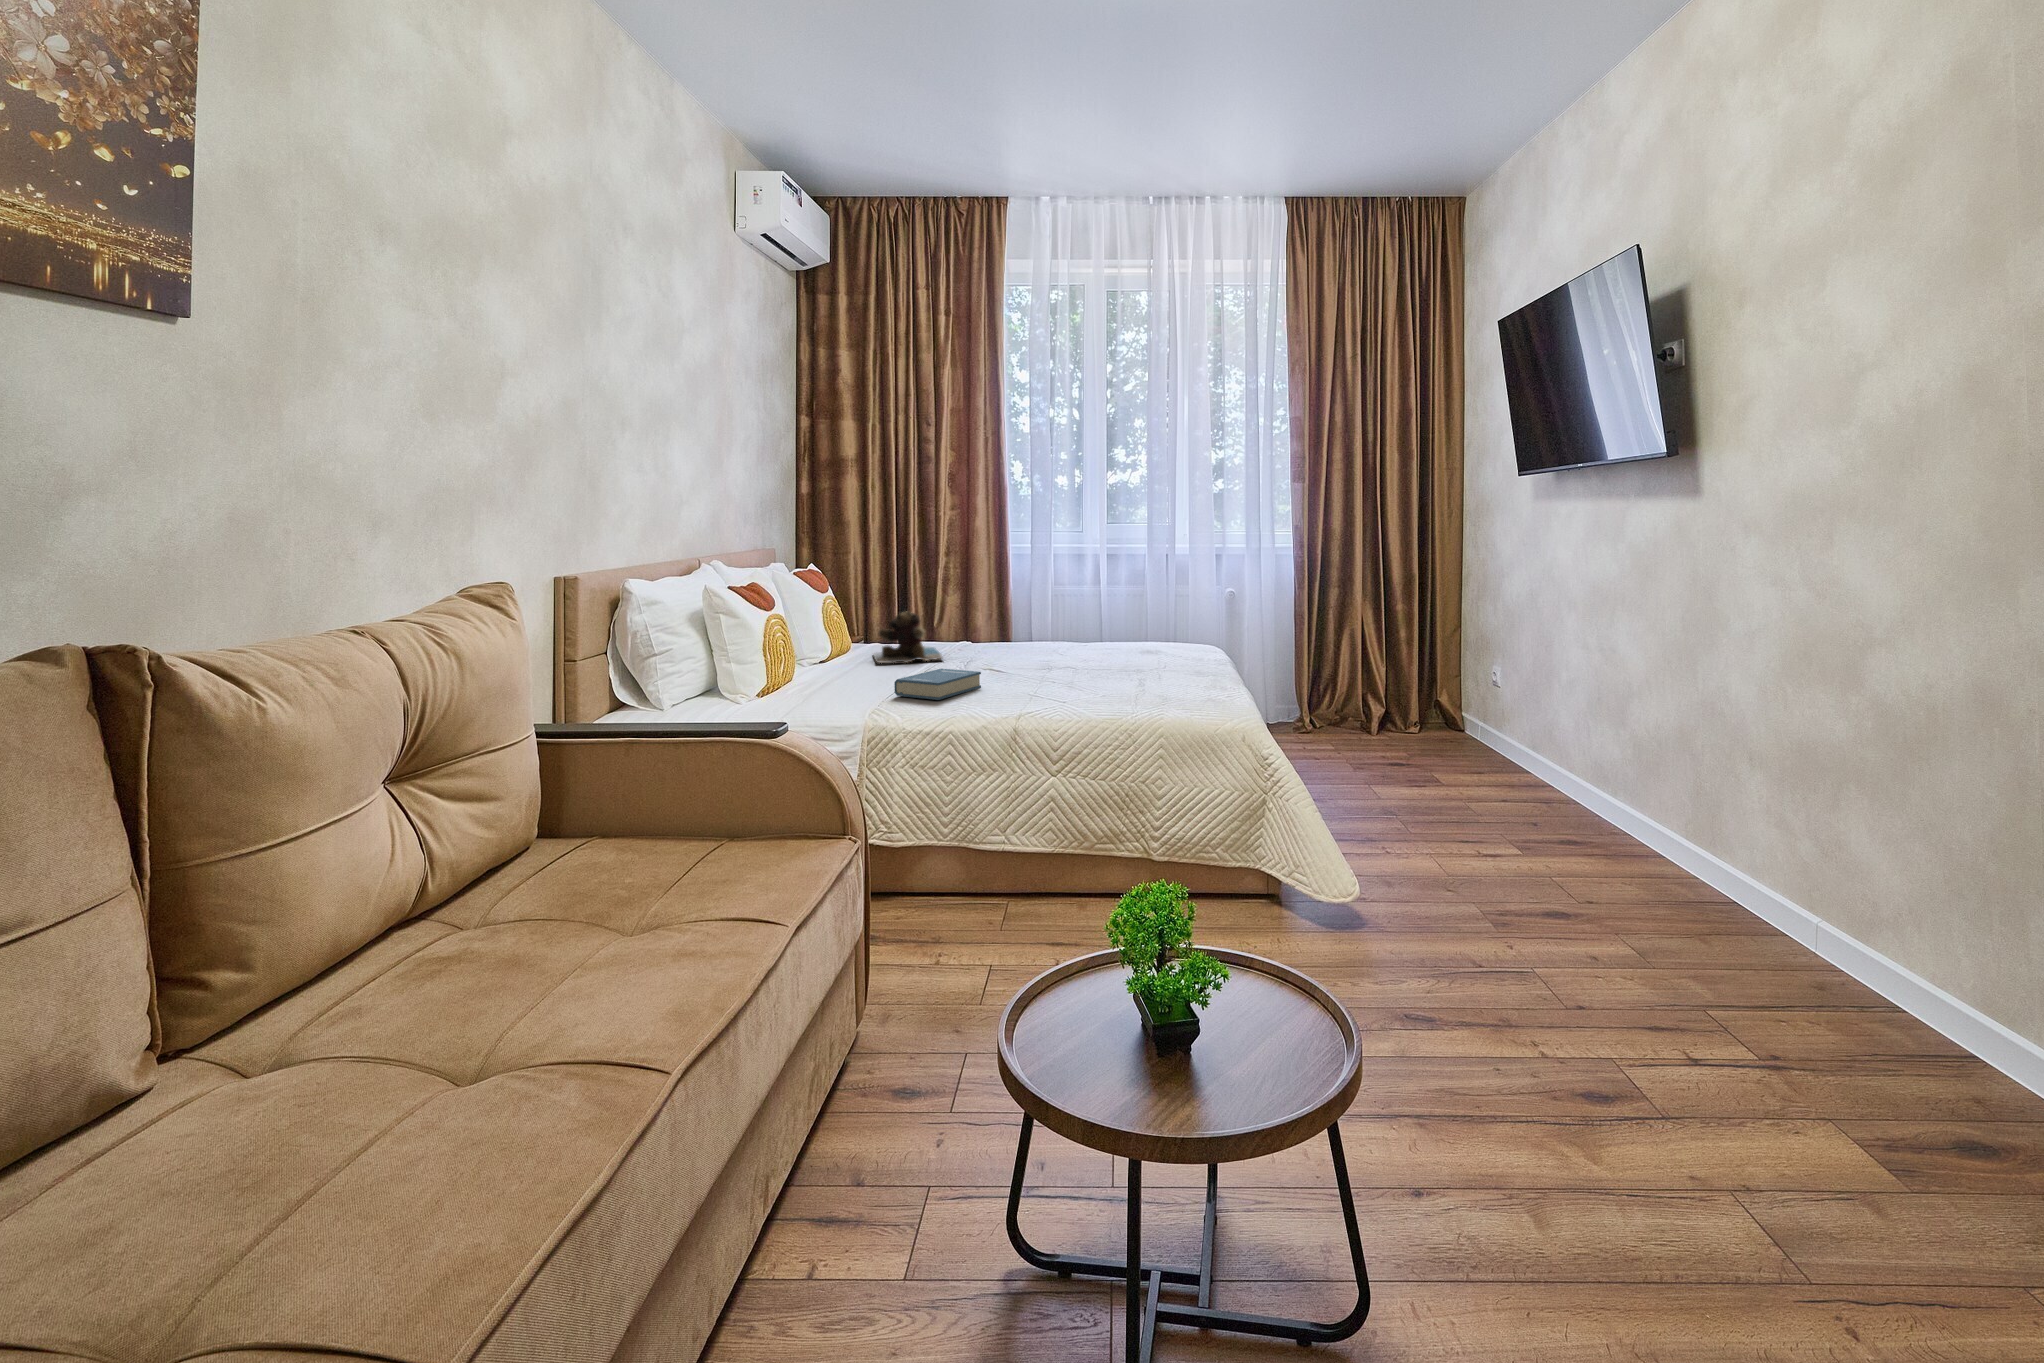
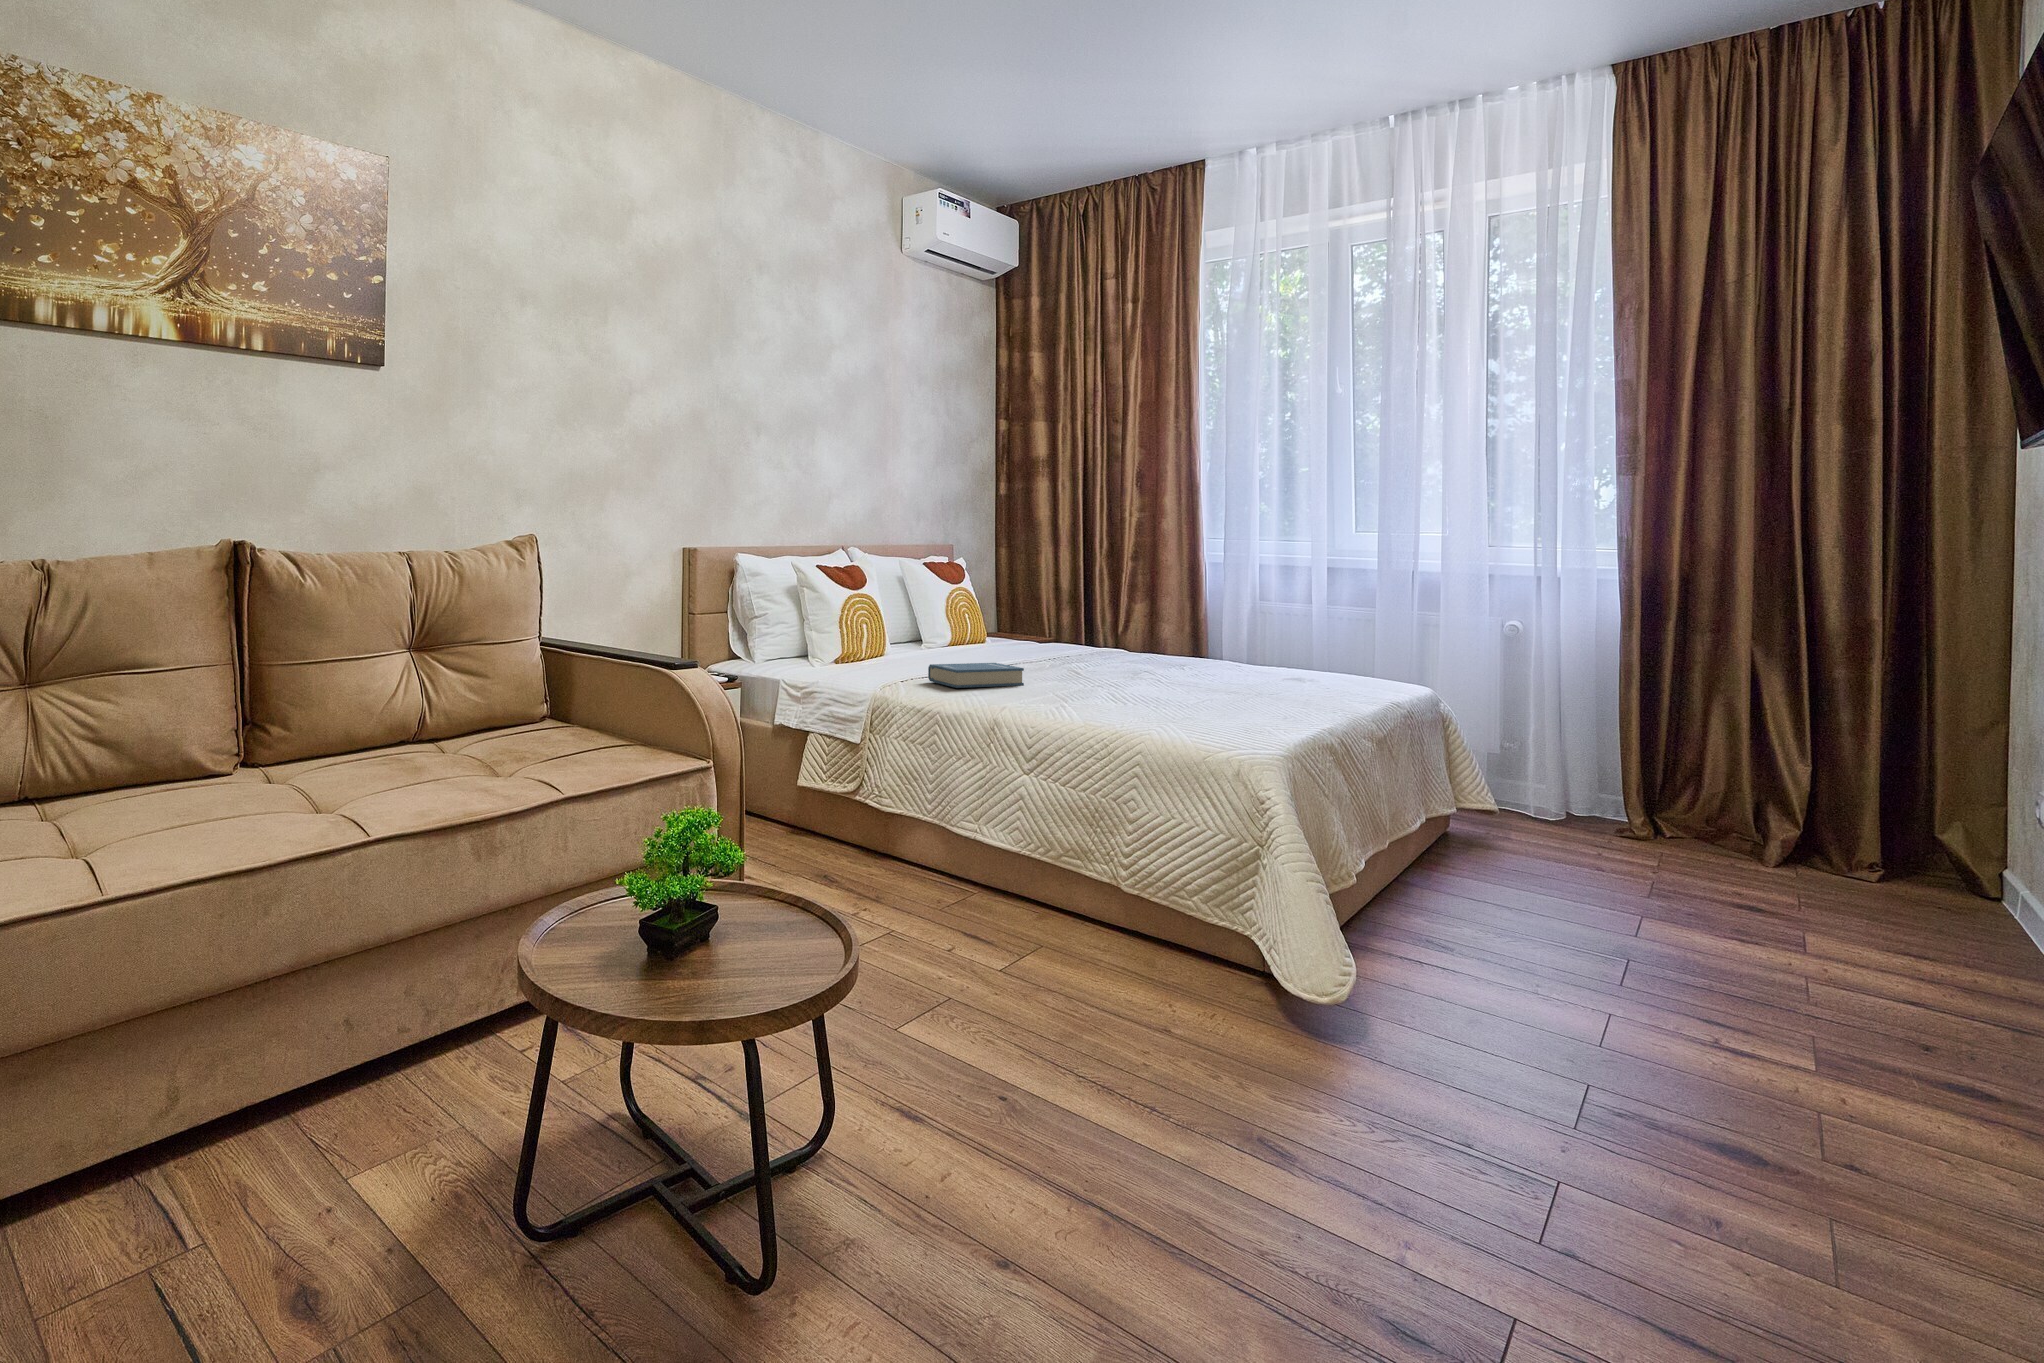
teddy bear: present [873,612,943,663] -> none [972,610,1053,662]

